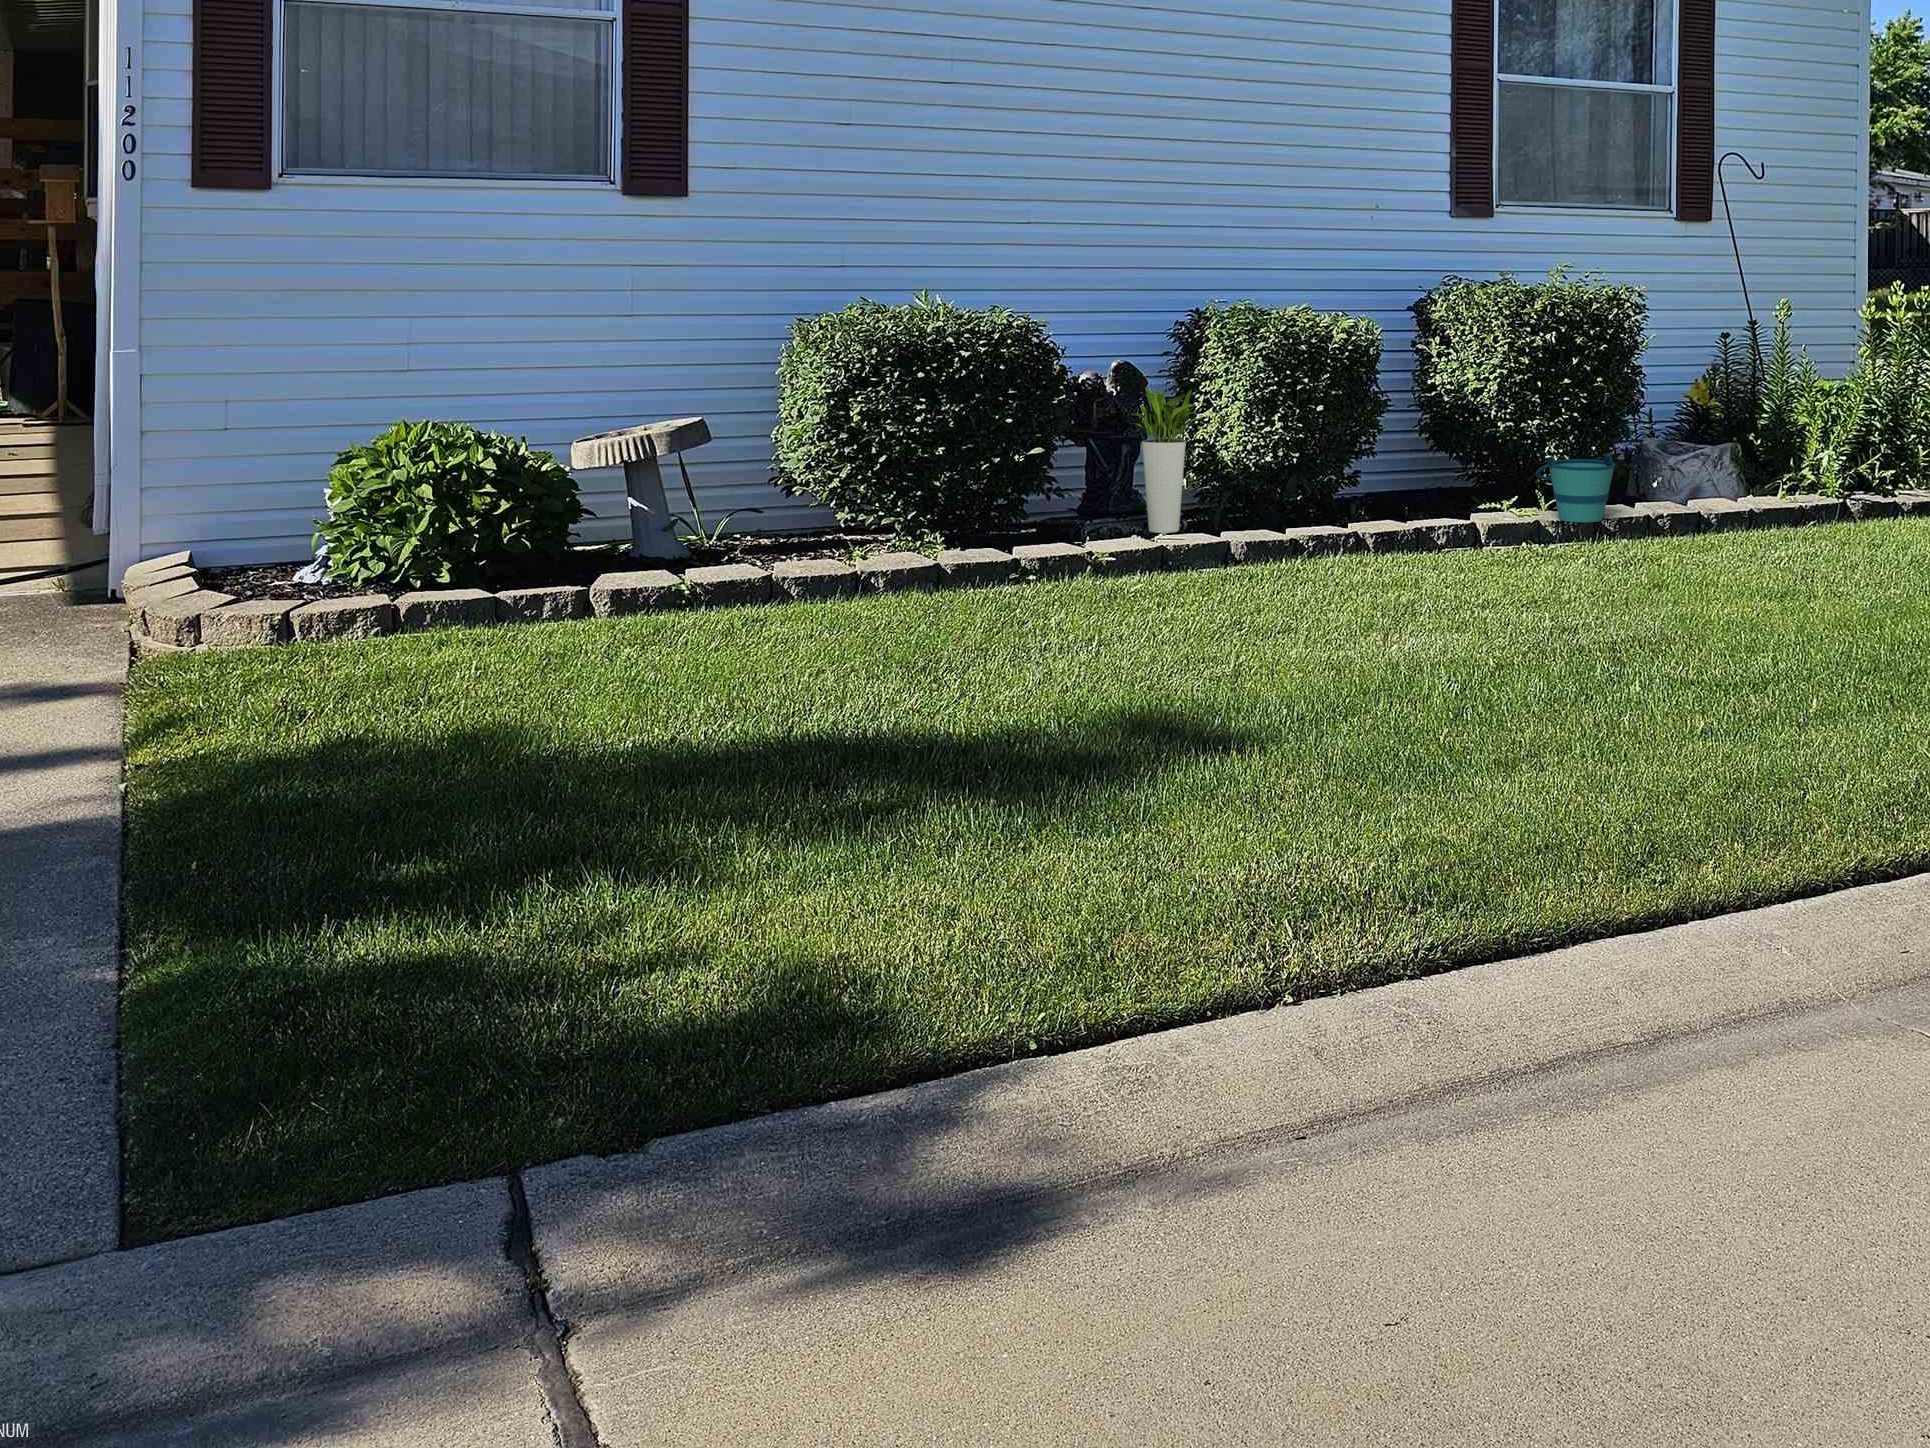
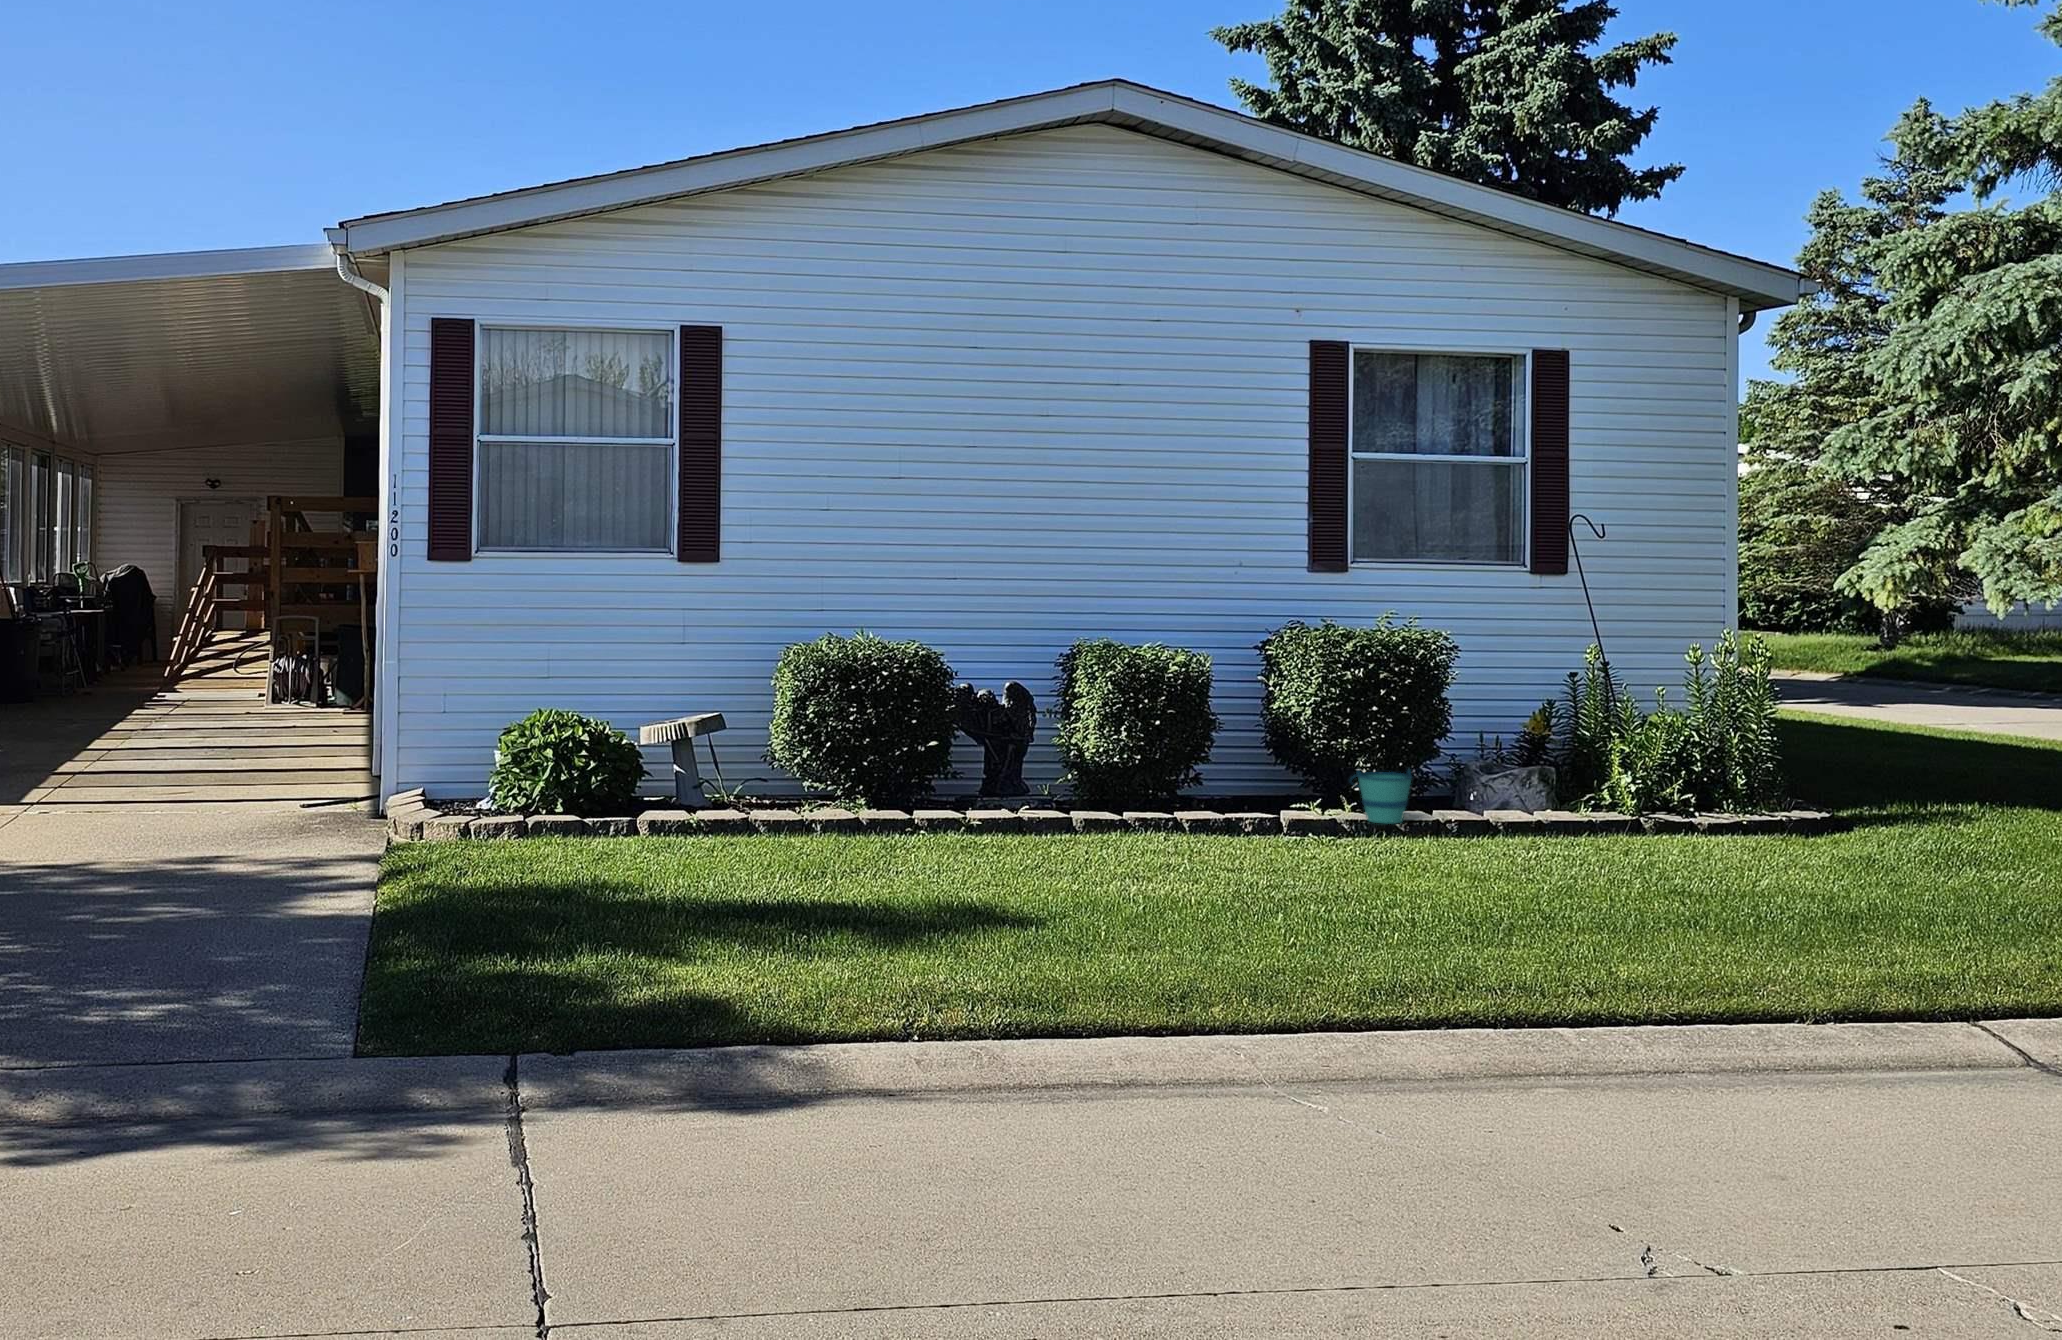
planter: present [1135,387,1199,533] -> none [1022,702,1075,813]

